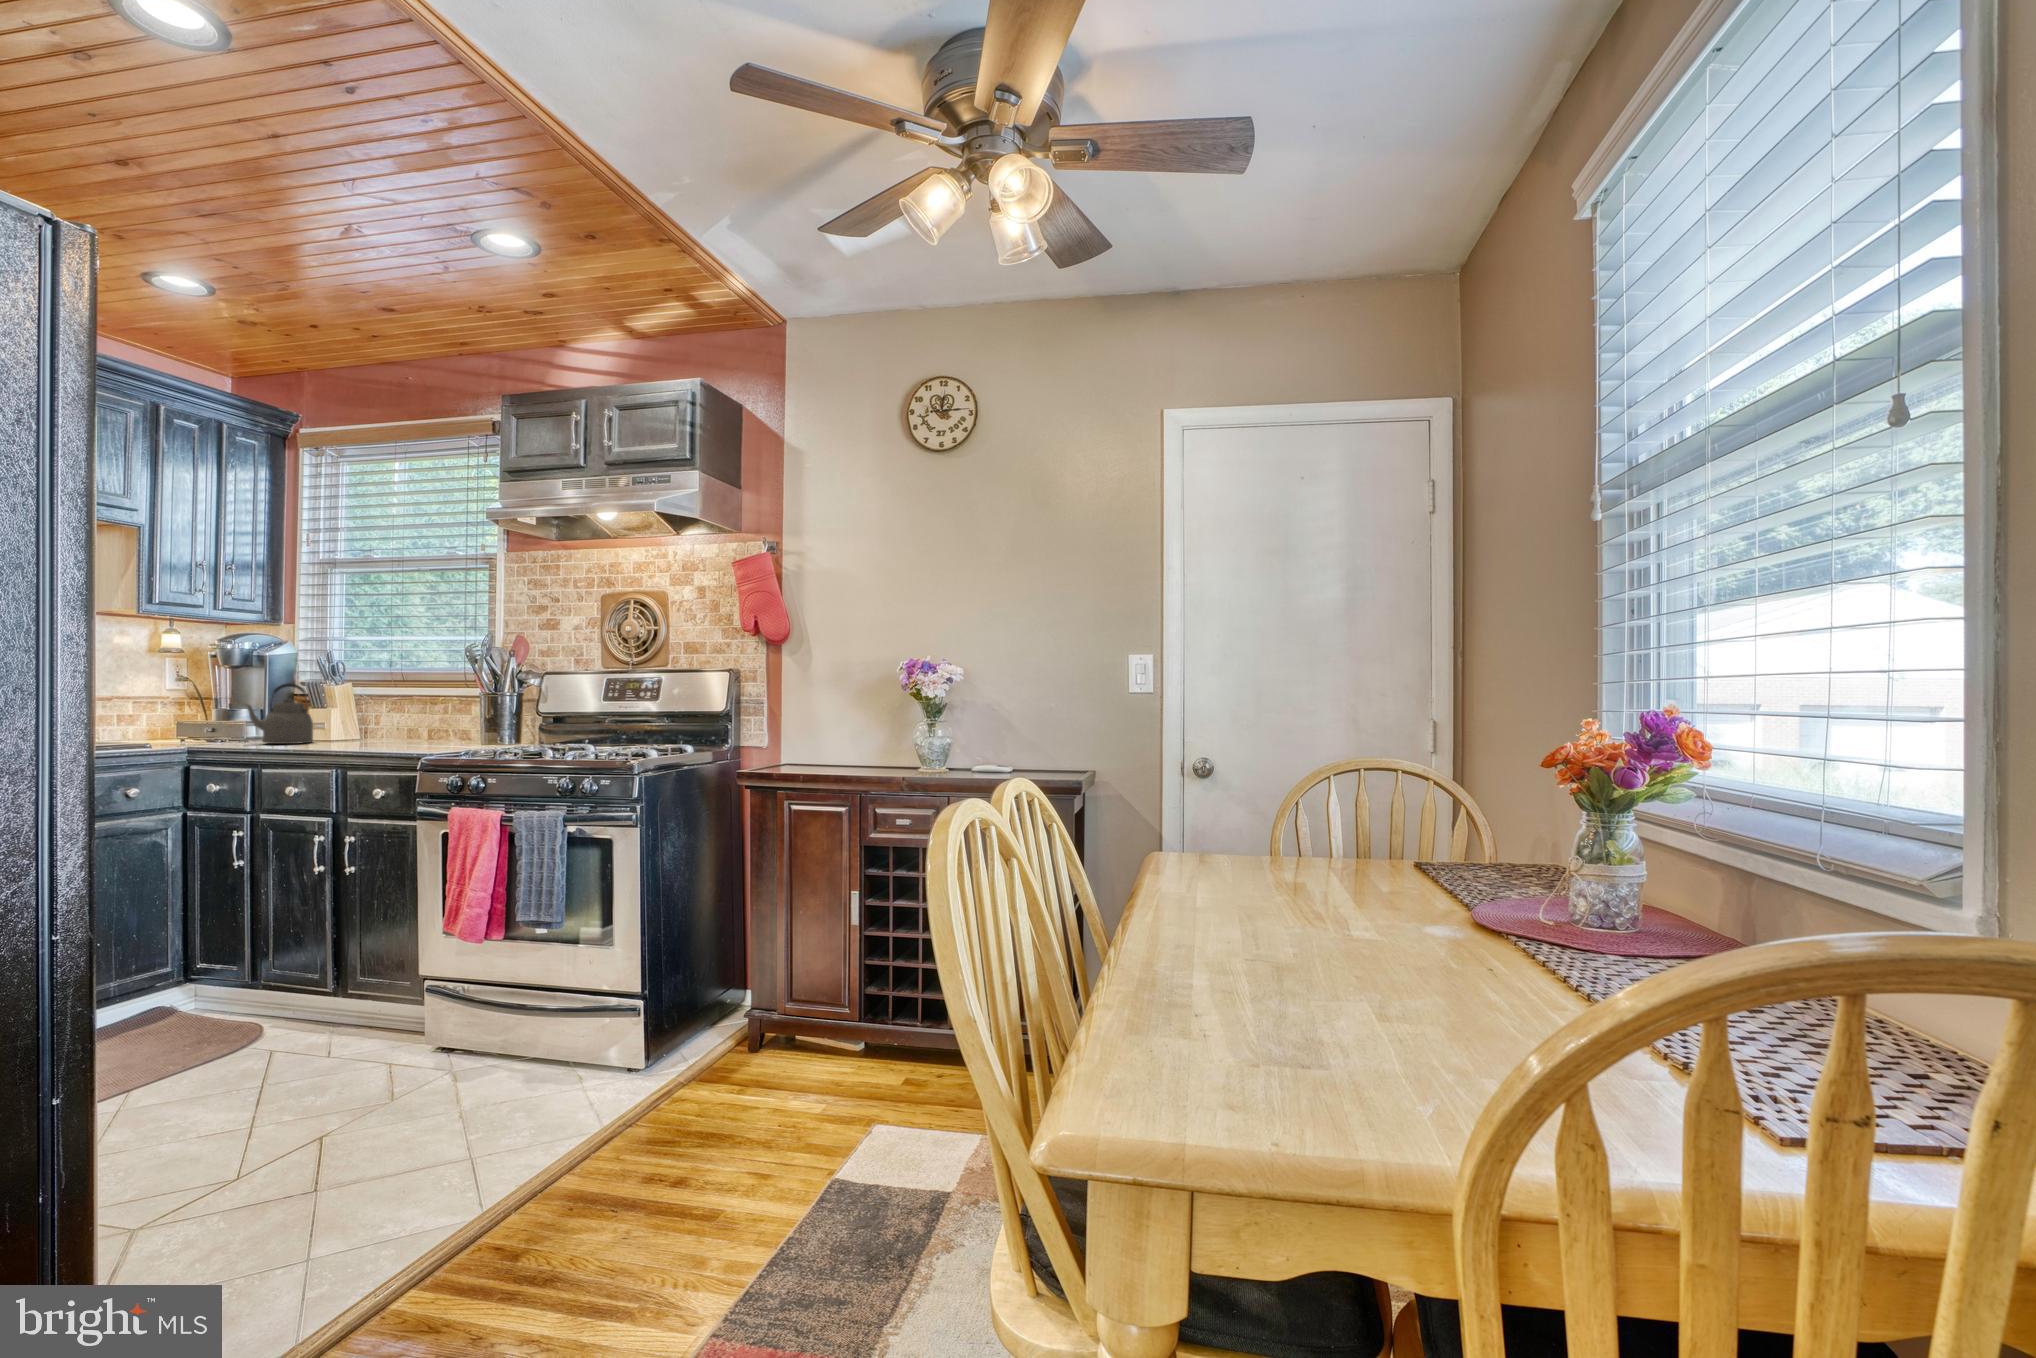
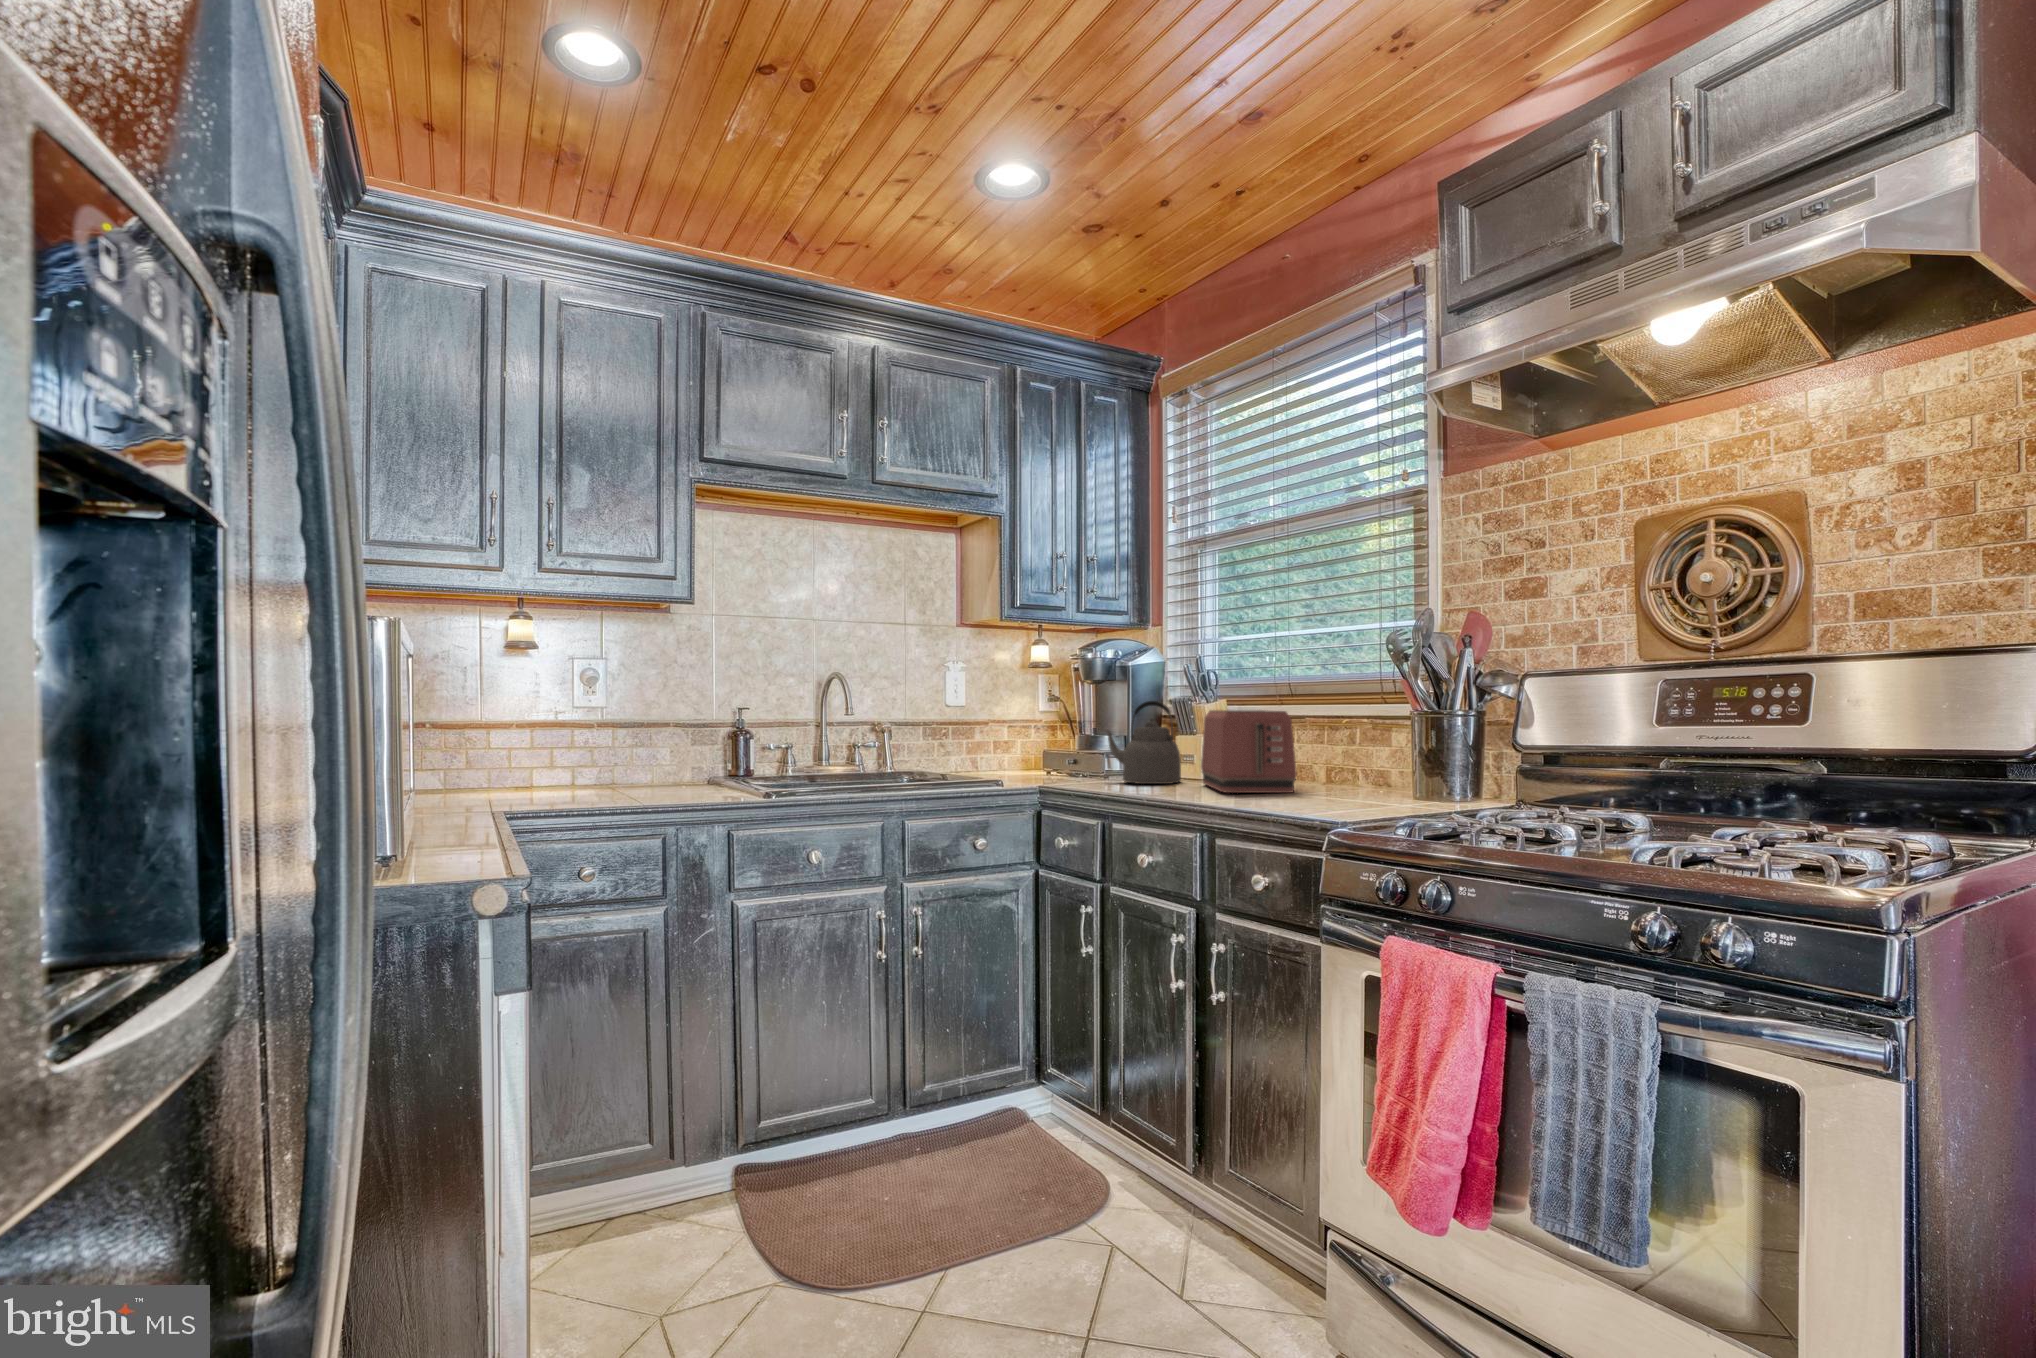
toaster: none [331,691,405,746] -> present [1201,710,1297,793]

